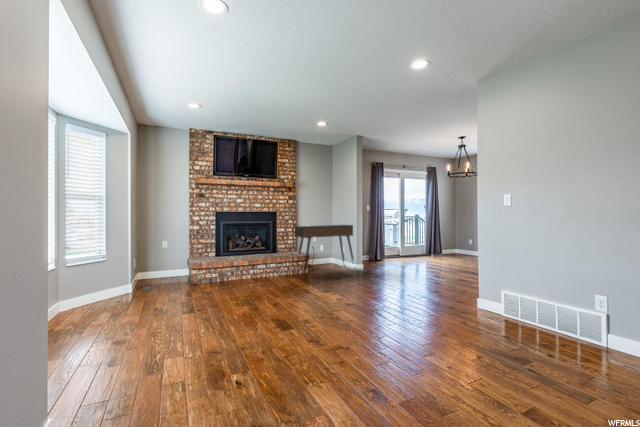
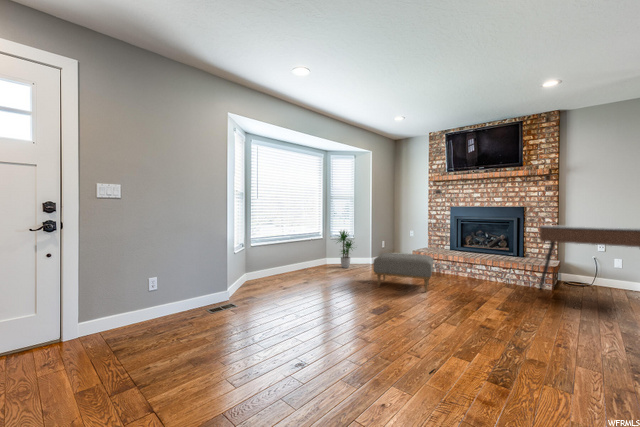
potted plant: none [82,245,129,307] -> present [338,231,353,268]
ottoman: none [195,262,270,309] -> present [373,253,433,292]

